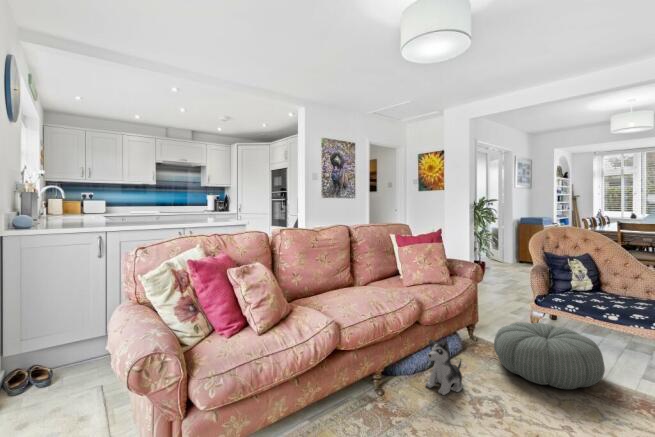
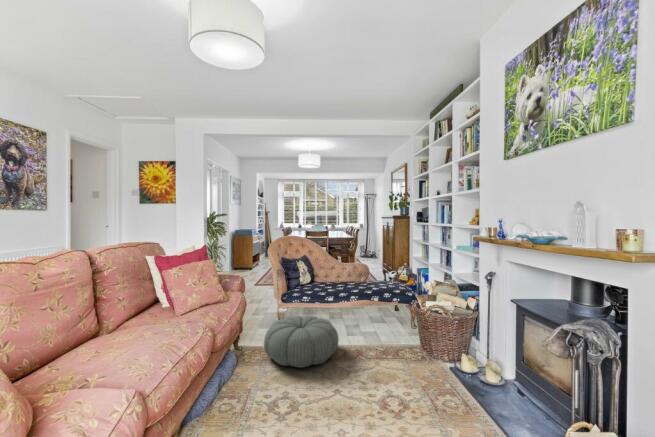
plush toy: present [426,339,463,395] -> none [224,358,257,416]

